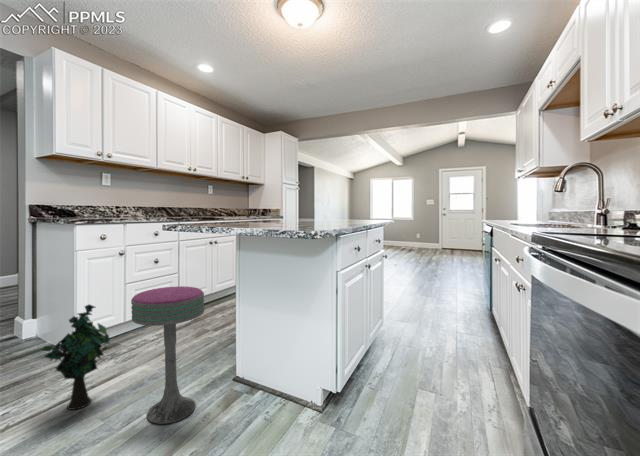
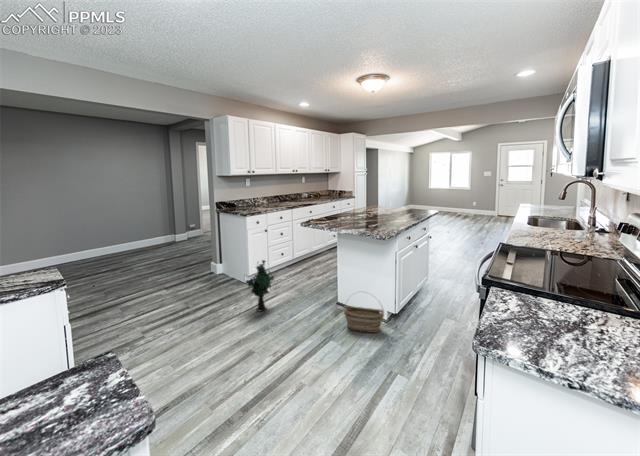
bar stool: present [131,286,204,424] -> none [289,252,323,321]
basket: none [239,355,316,439] -> present [344,304,384,333]

